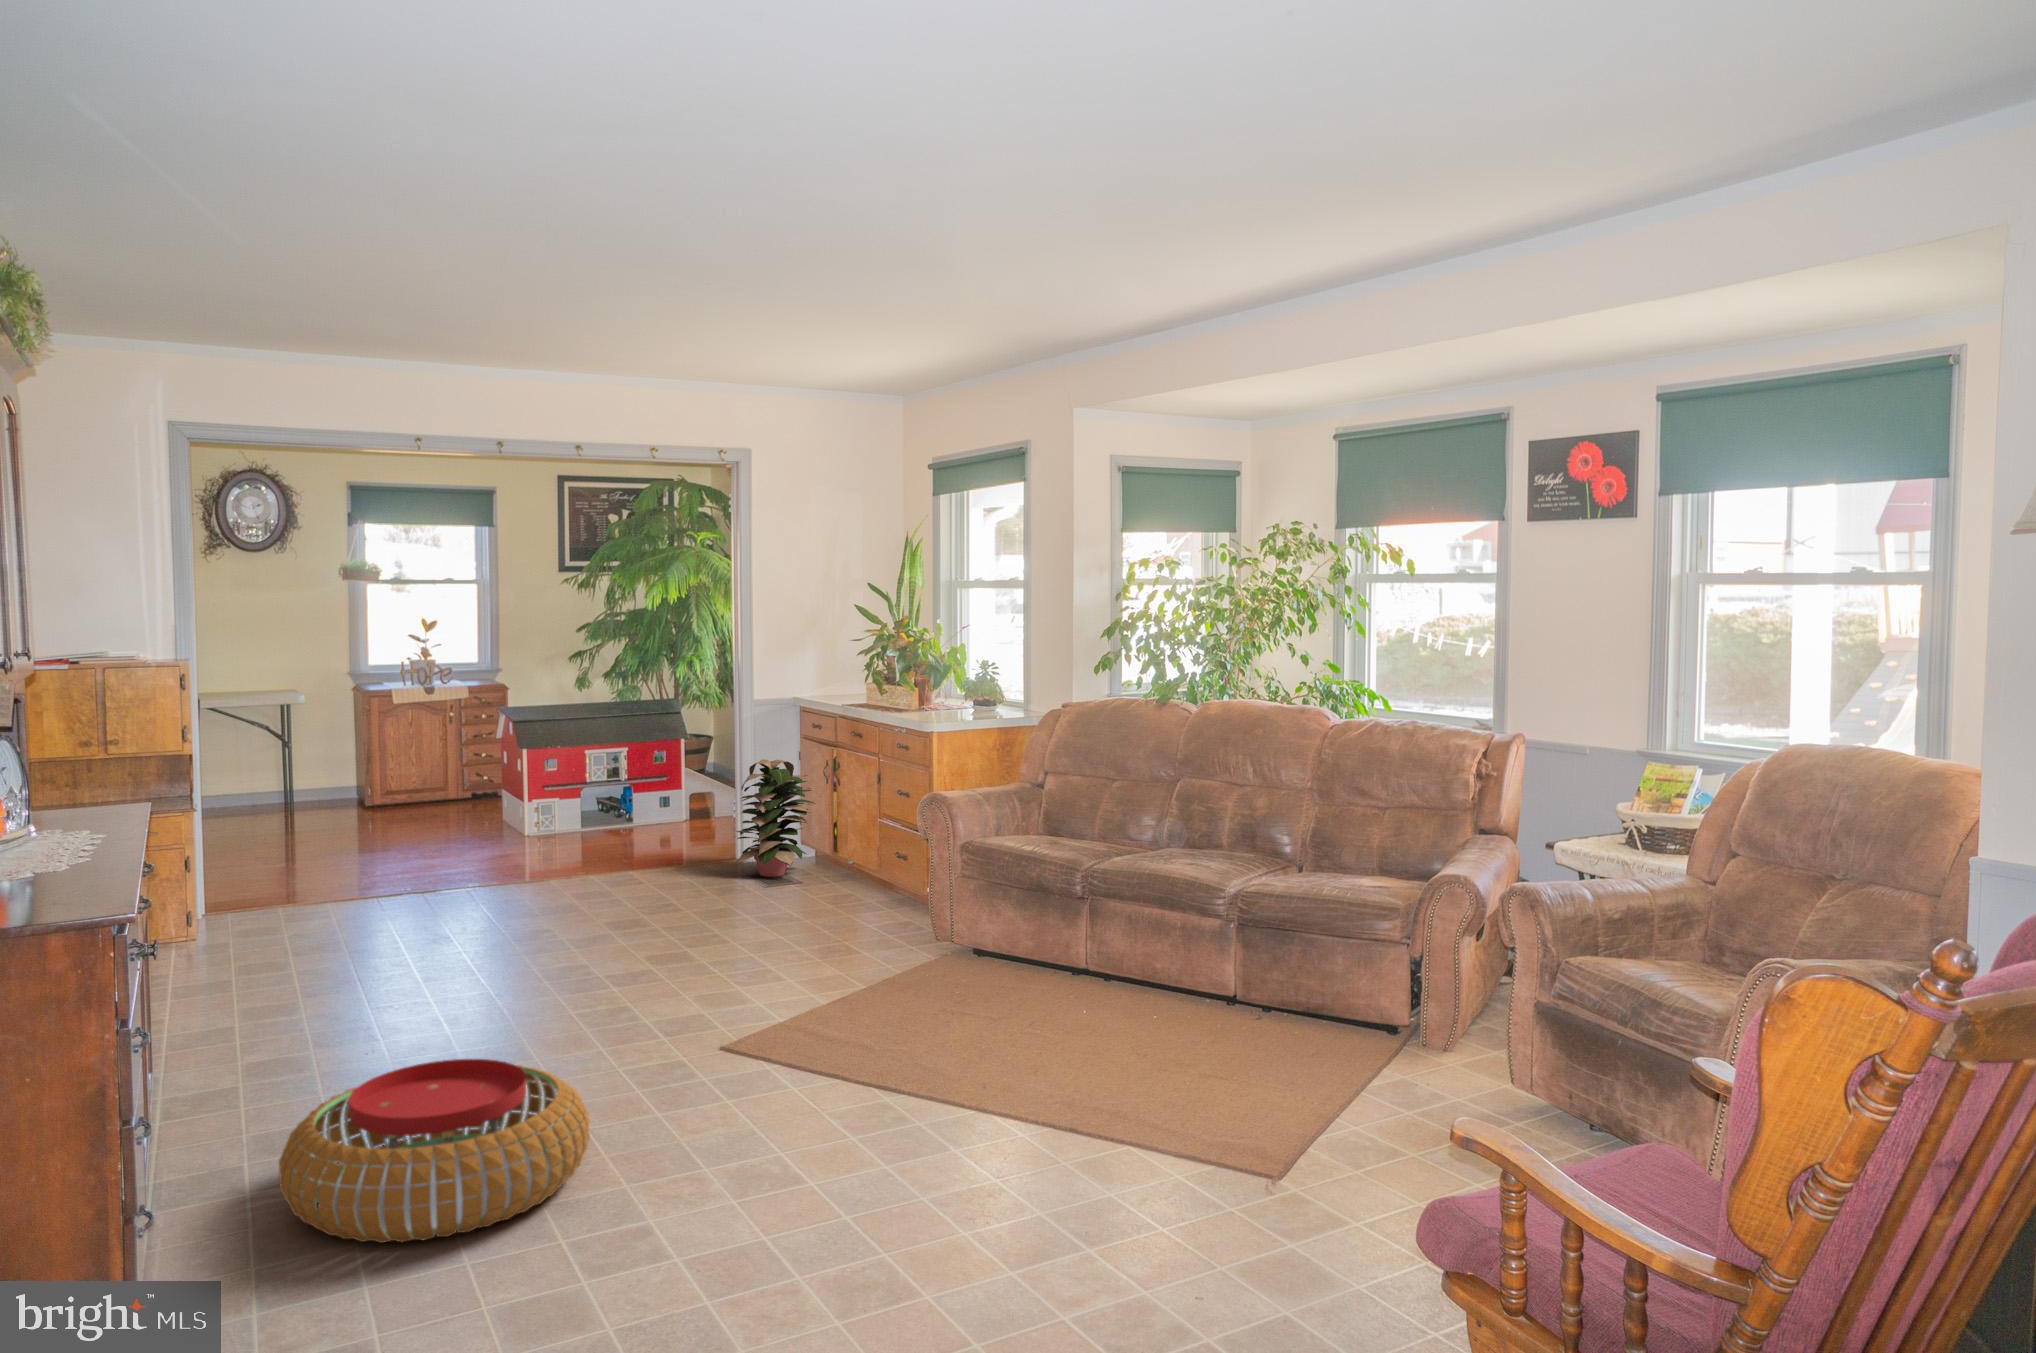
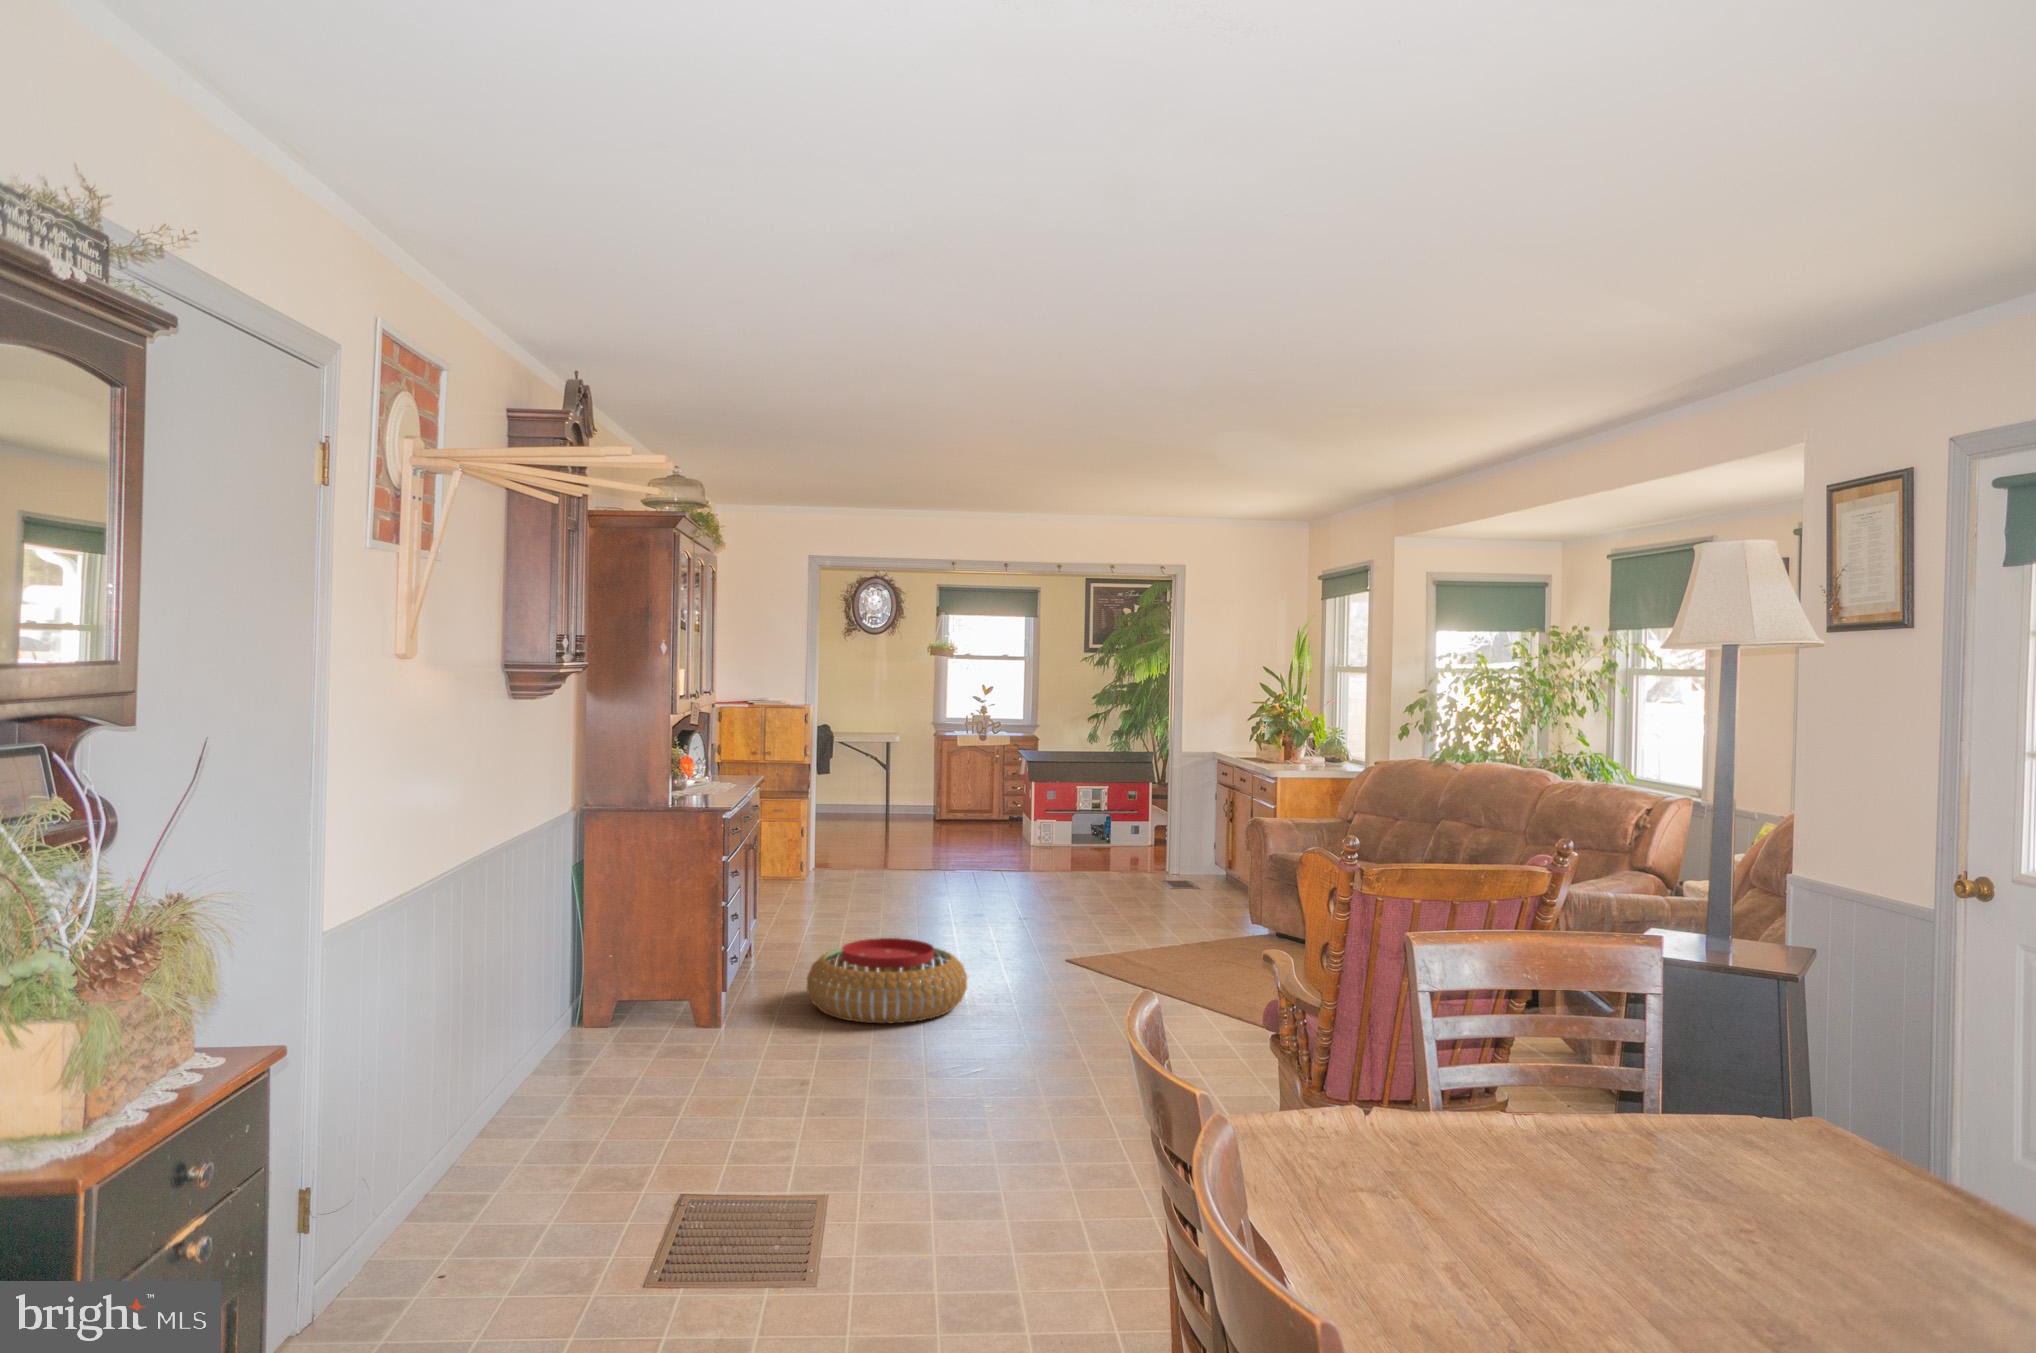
decorative plant: present [736,759,815,877] -> none [1156,797,1220,886]

